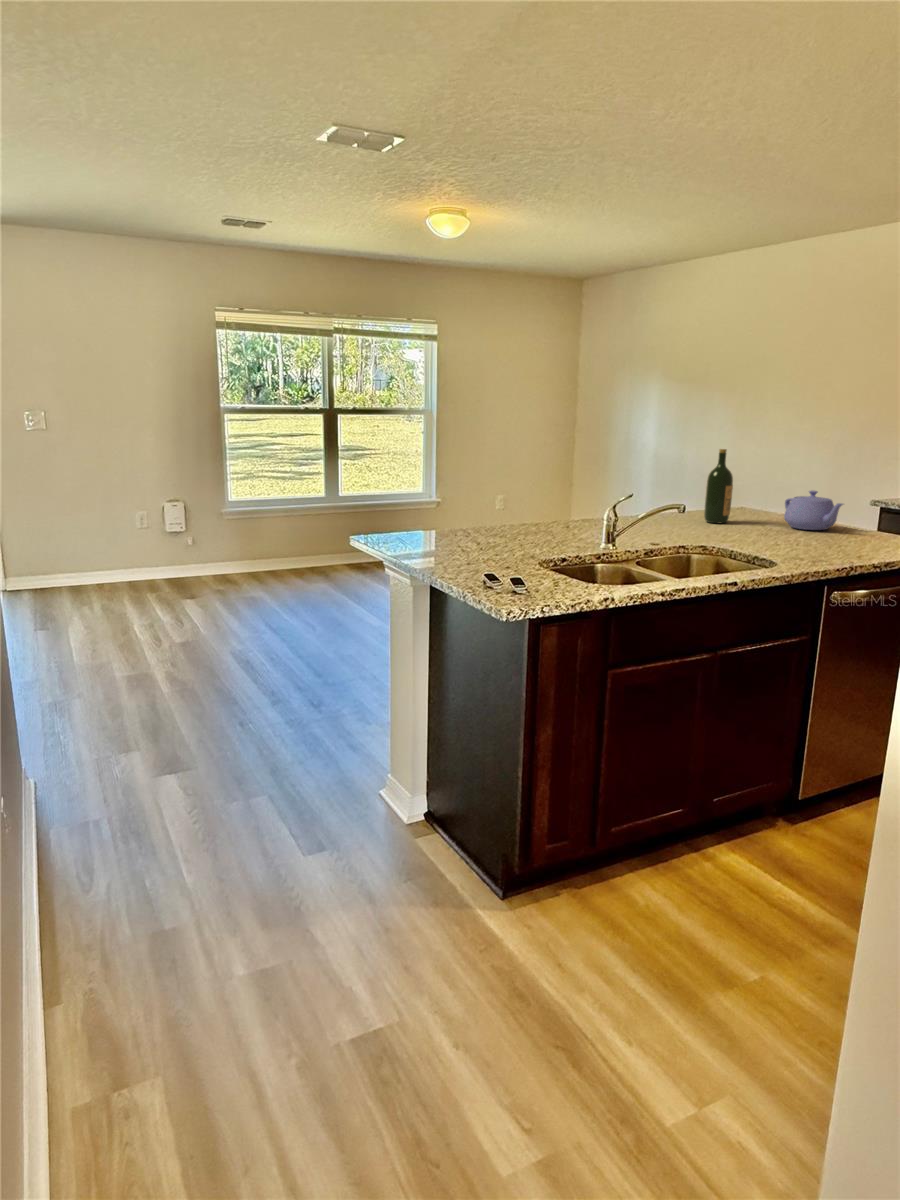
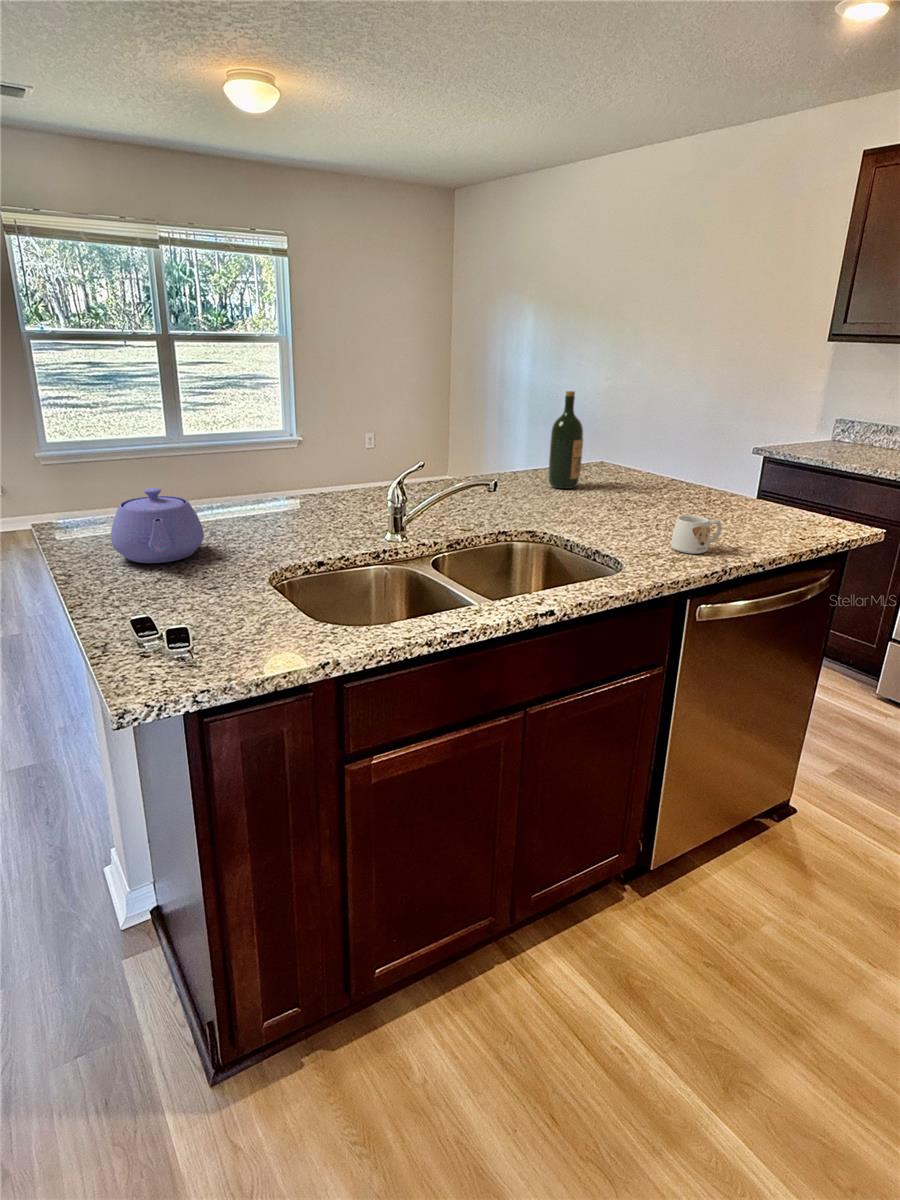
teapot: present [784,490,843,530] -> present [111,488,204,563]
mug: none [811,532,848,558] -> present [671,515,721,554]

